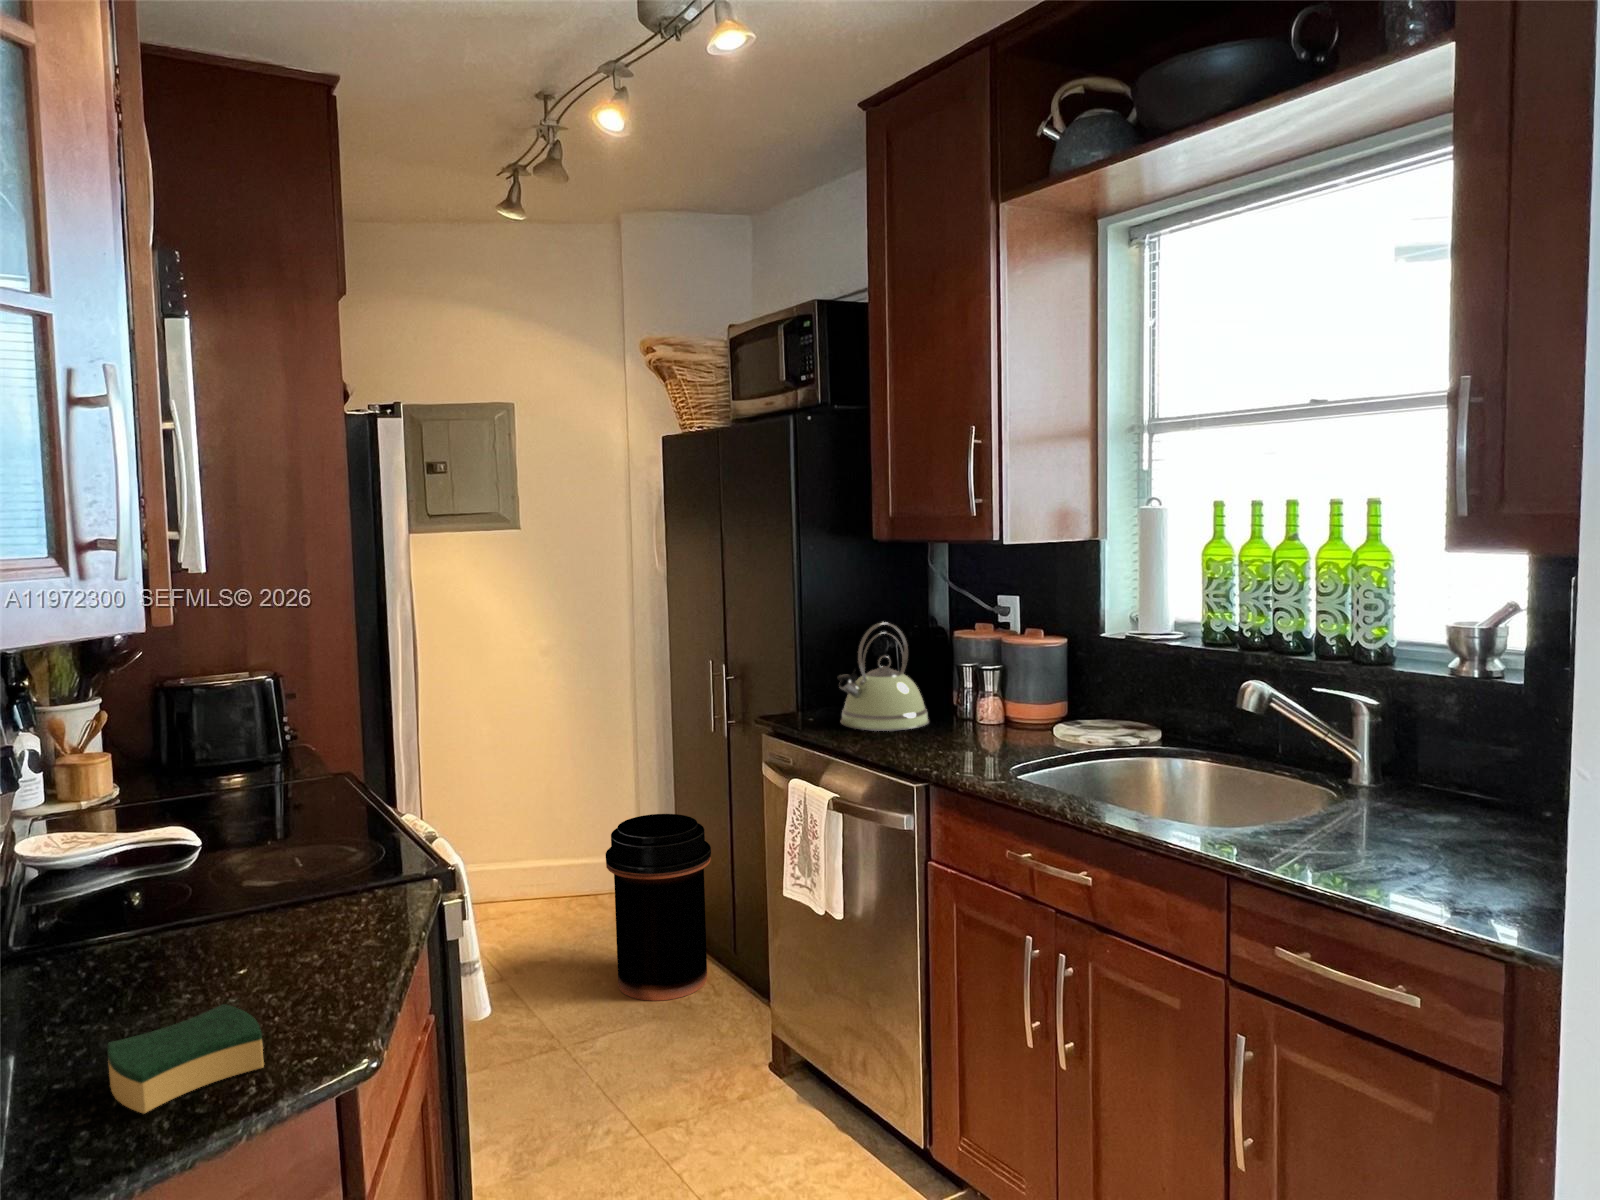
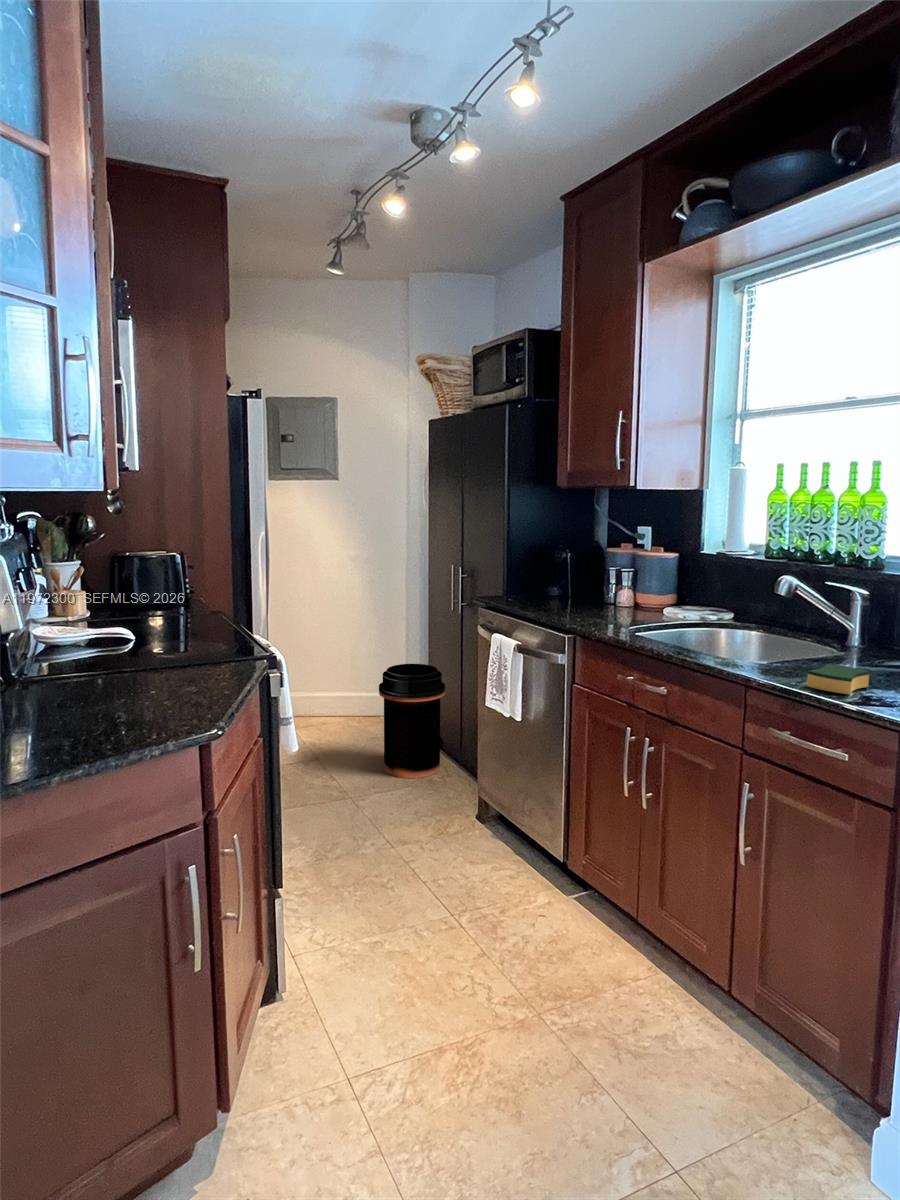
kettle: present [838,622,929,731] -> none [525,539,583,608]
sponge: present [107,1004,264,1113] -> present [807,664,869,694]

